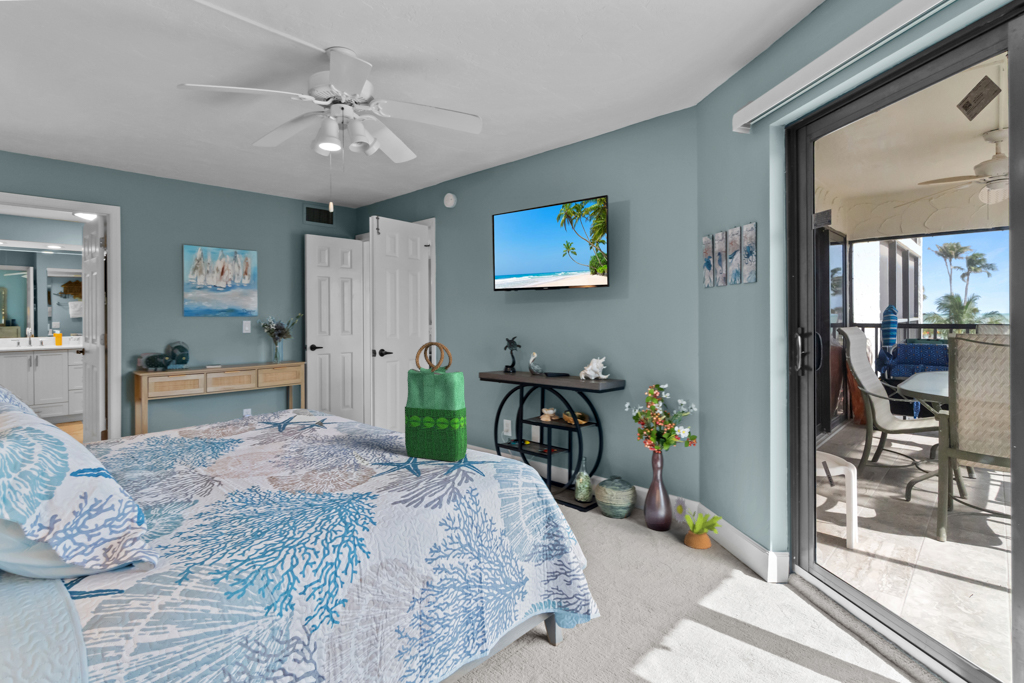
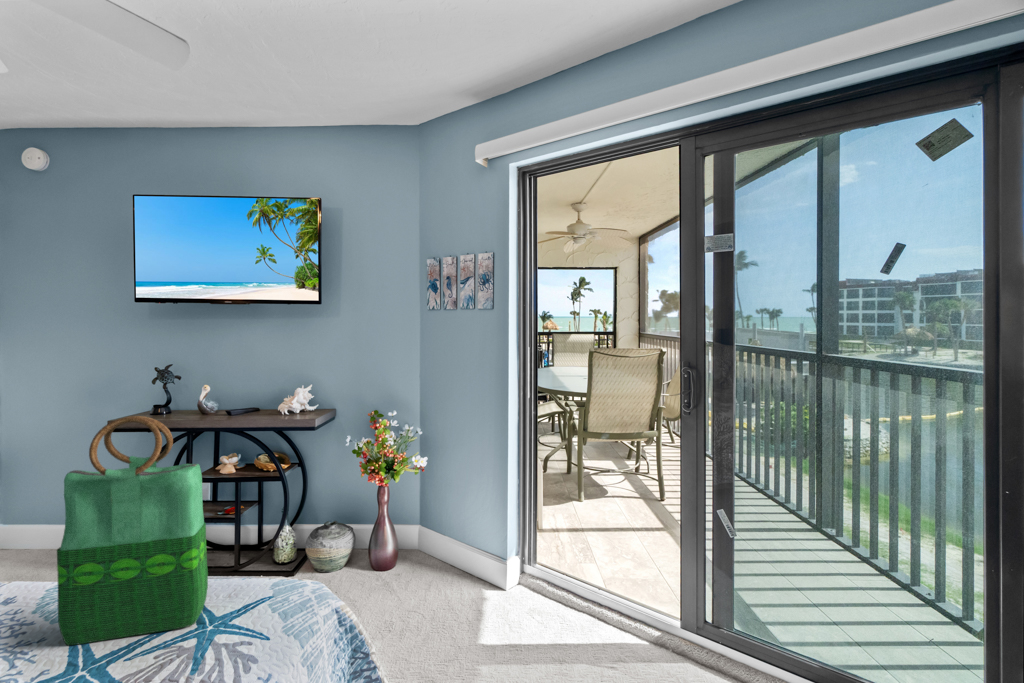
decorative plant: present [674,497,722,549] -> none [414,536,464,588]

